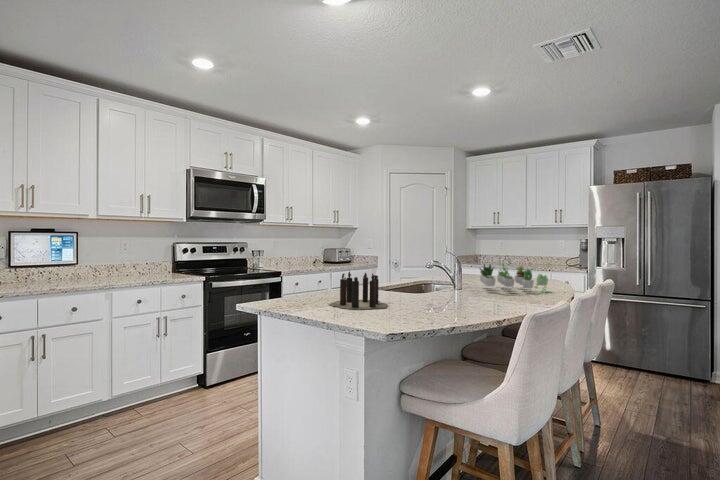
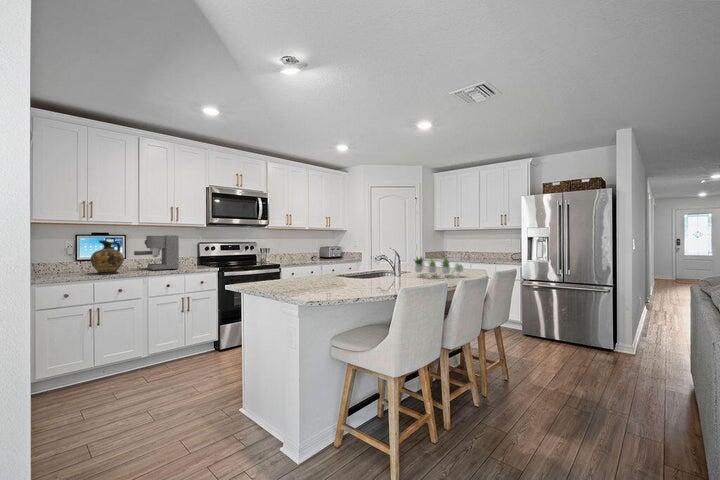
coffee maker: none [90,233,151,281] -> present [134,235,179,270]
ceramic jug: none [31,239,77,286] -> present [91,240,124,274]
candle: present [329,271,387,310] -> none [289,261,343,287]

